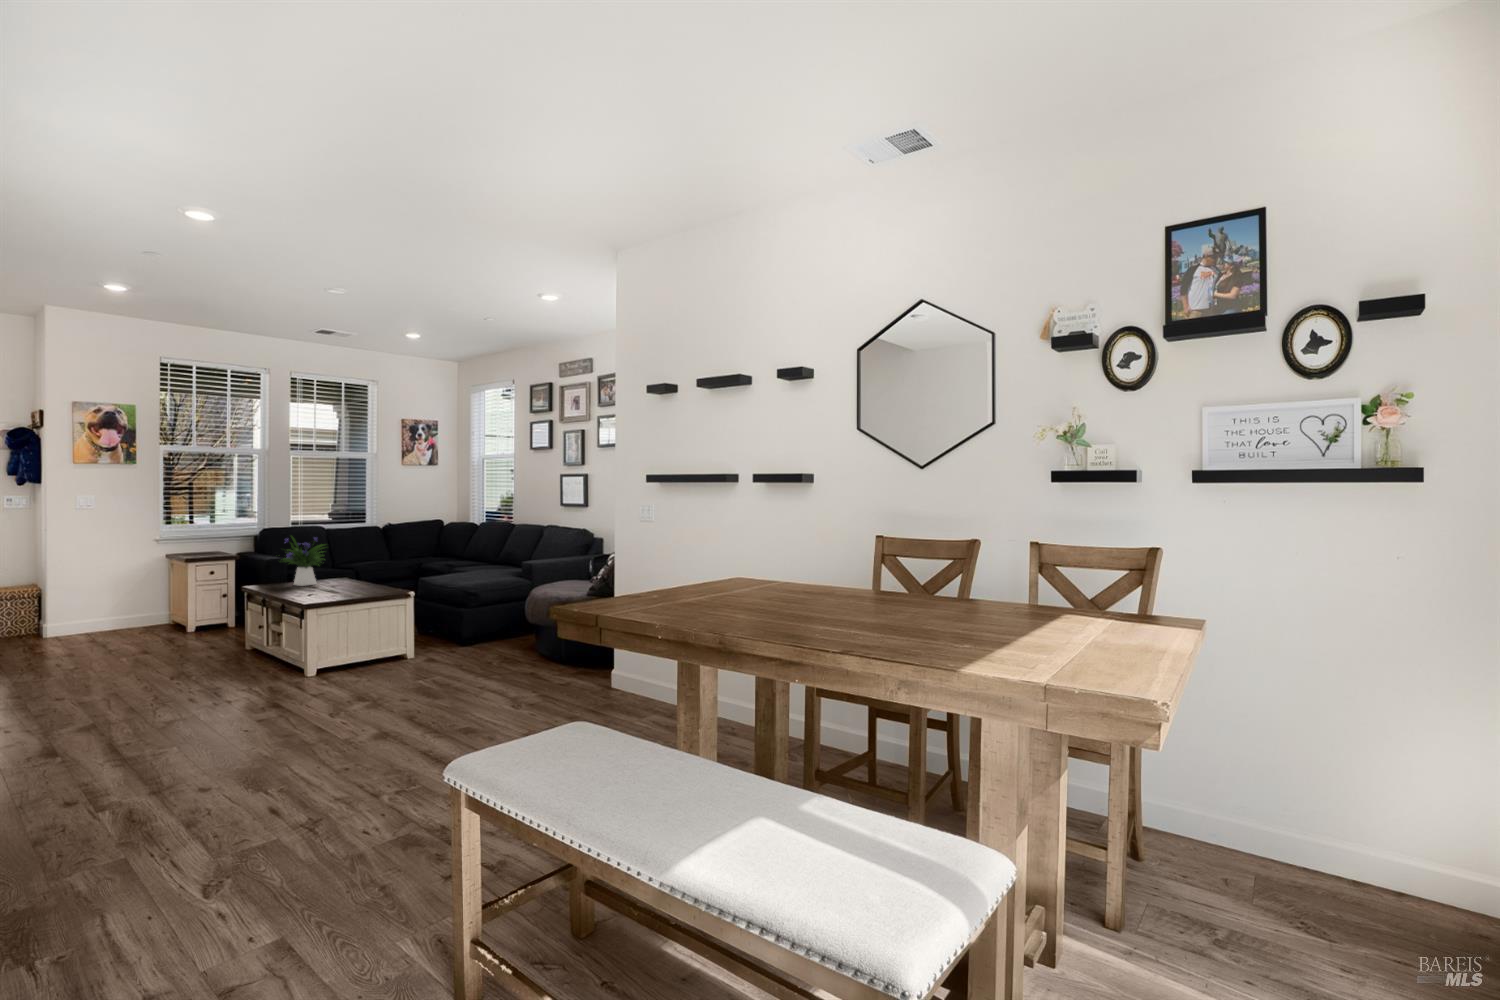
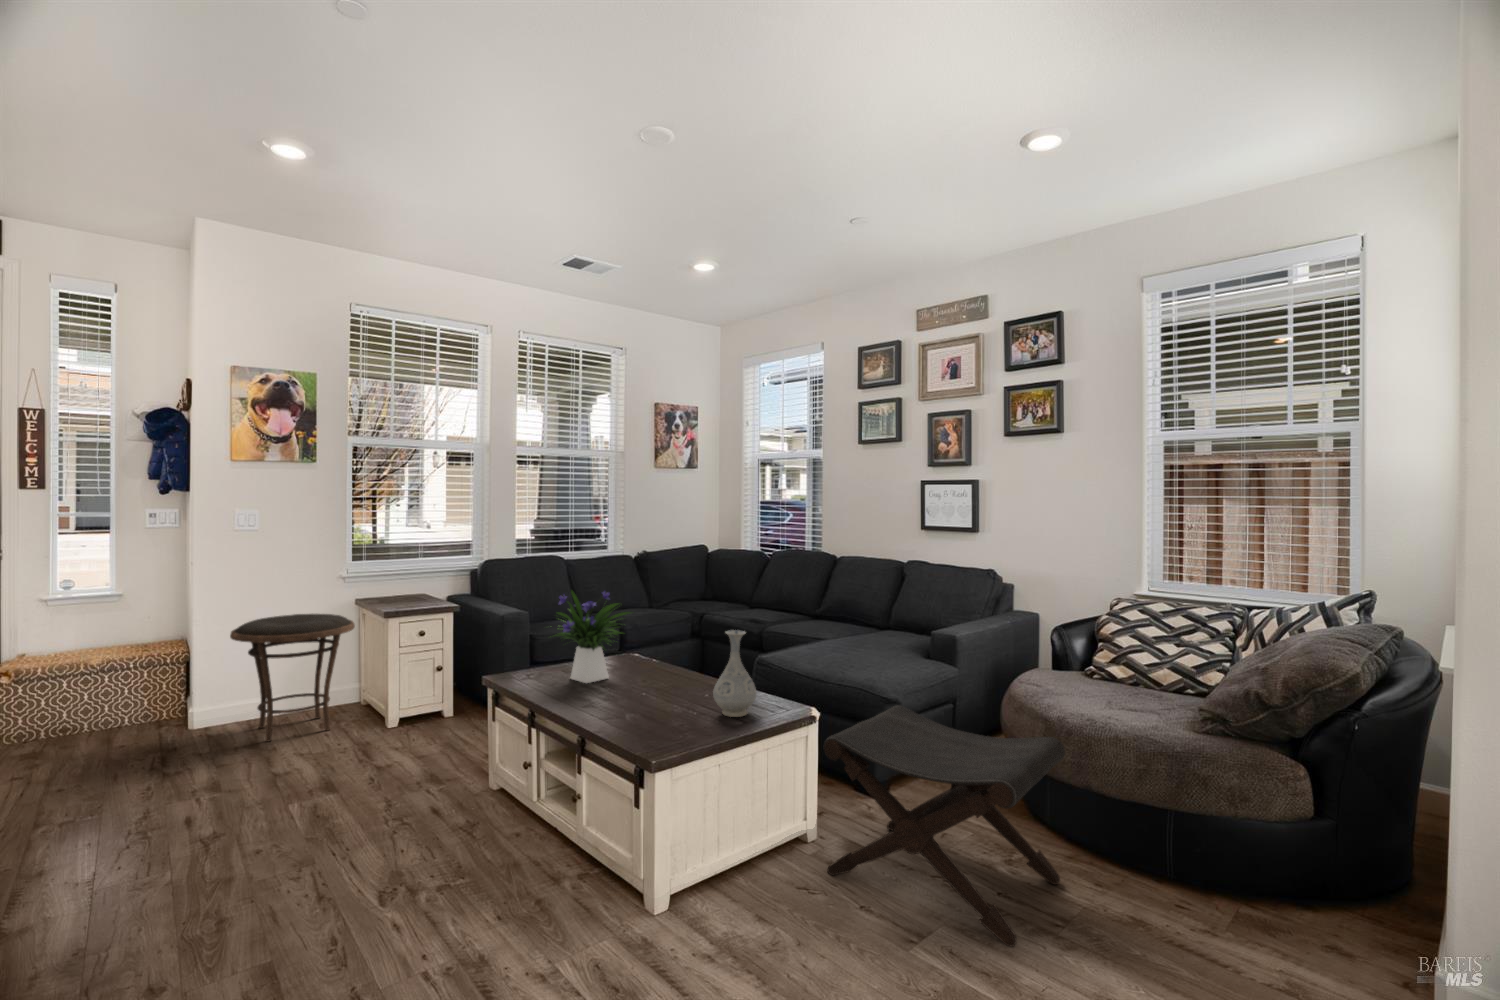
vase: none [358,551,383,593] -> present [713,630,756,717]
side table: none [77,562,165,638] -> present [230,614,355,742]
footstool: none [405,589,521,673] -> present [824,705,1065,947]

